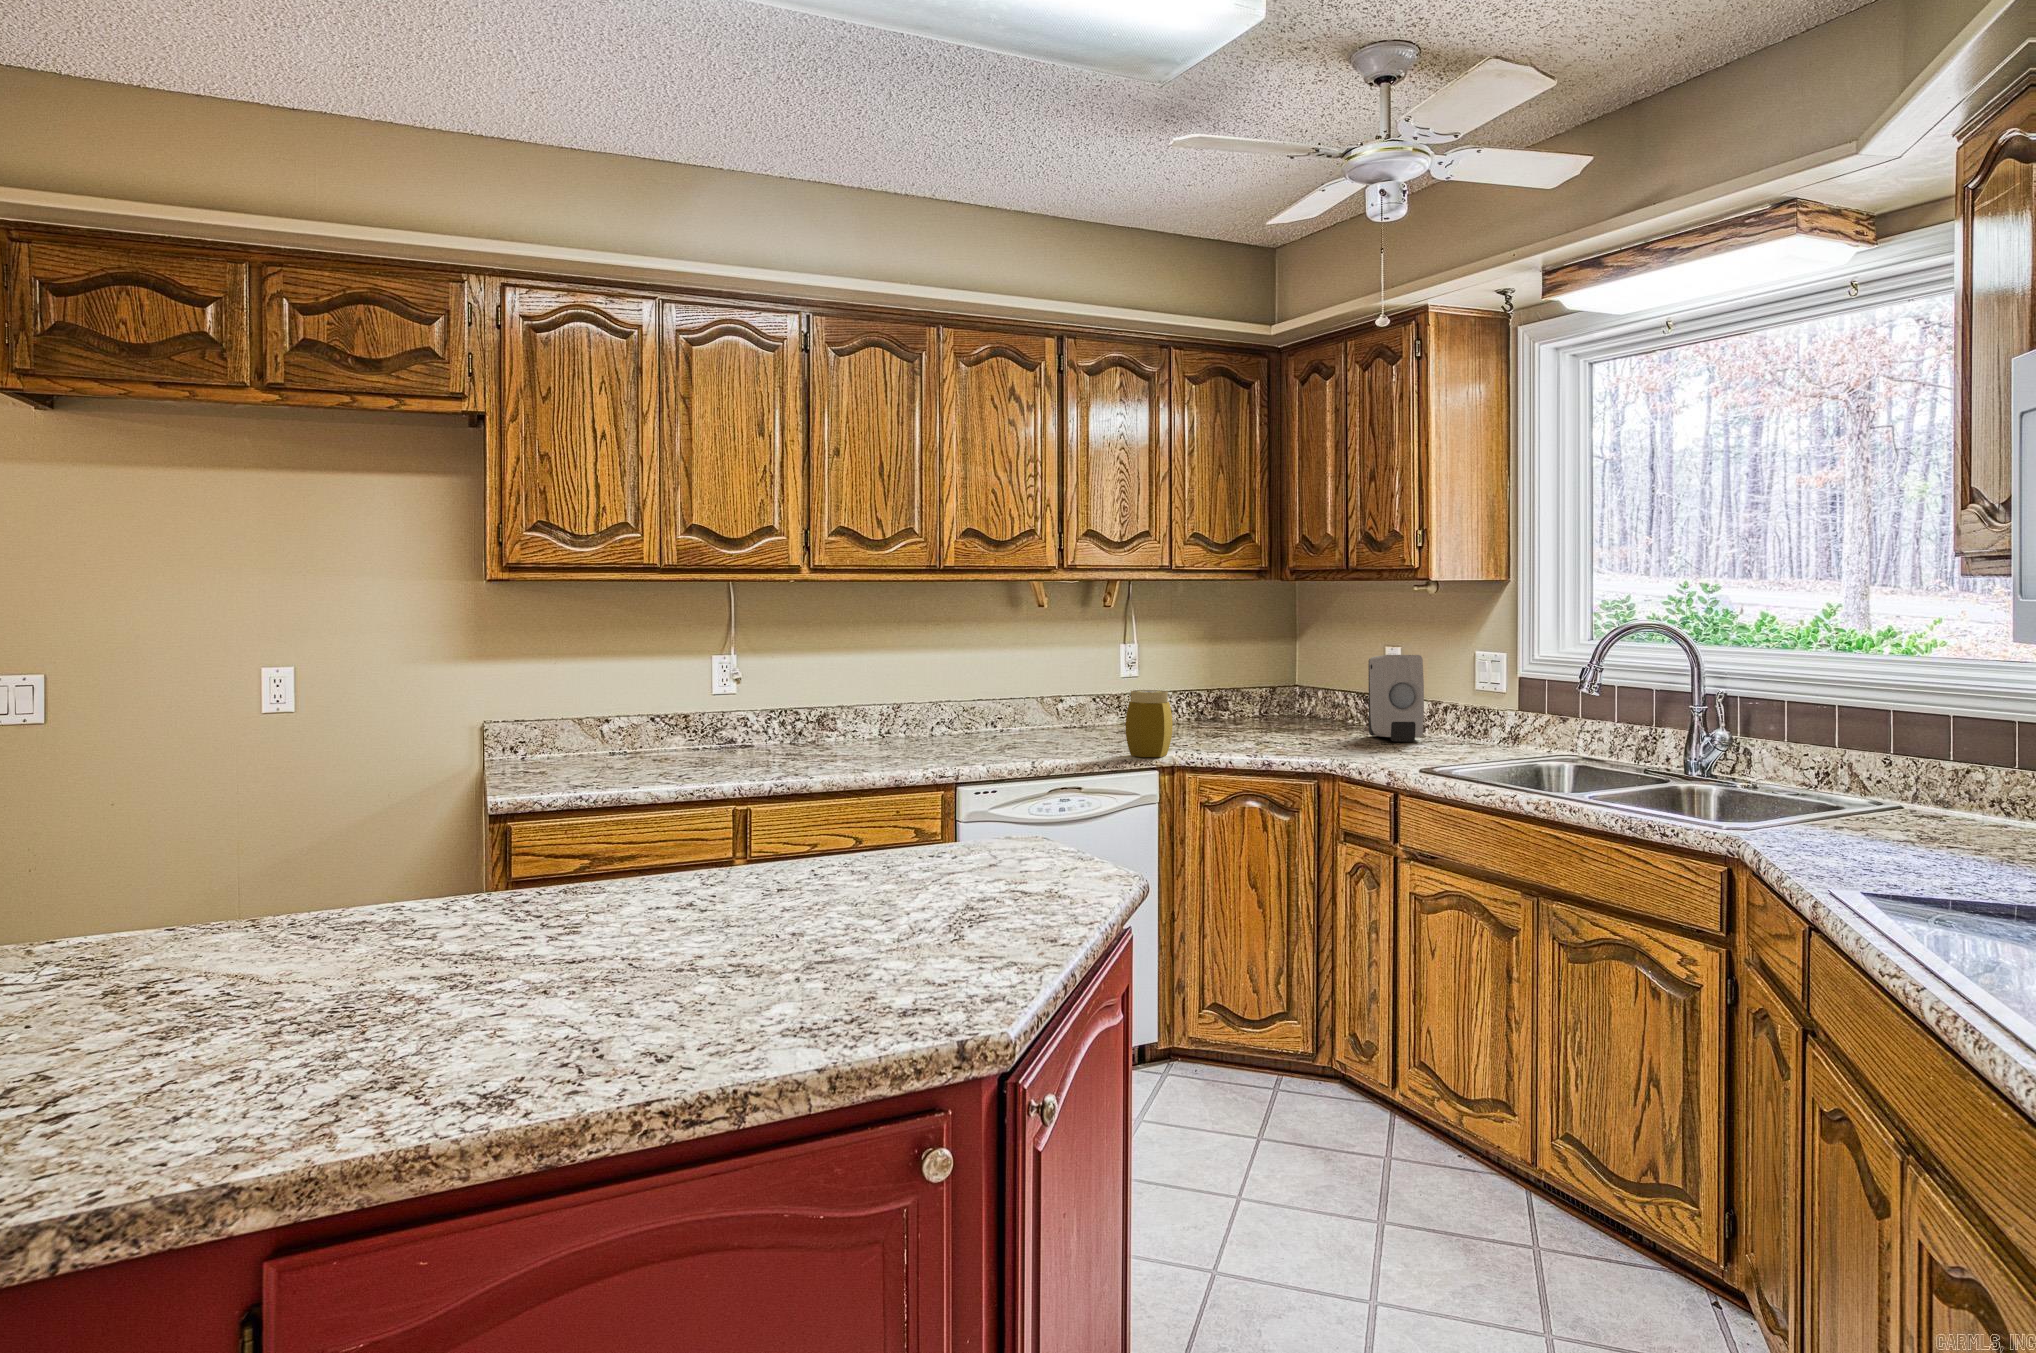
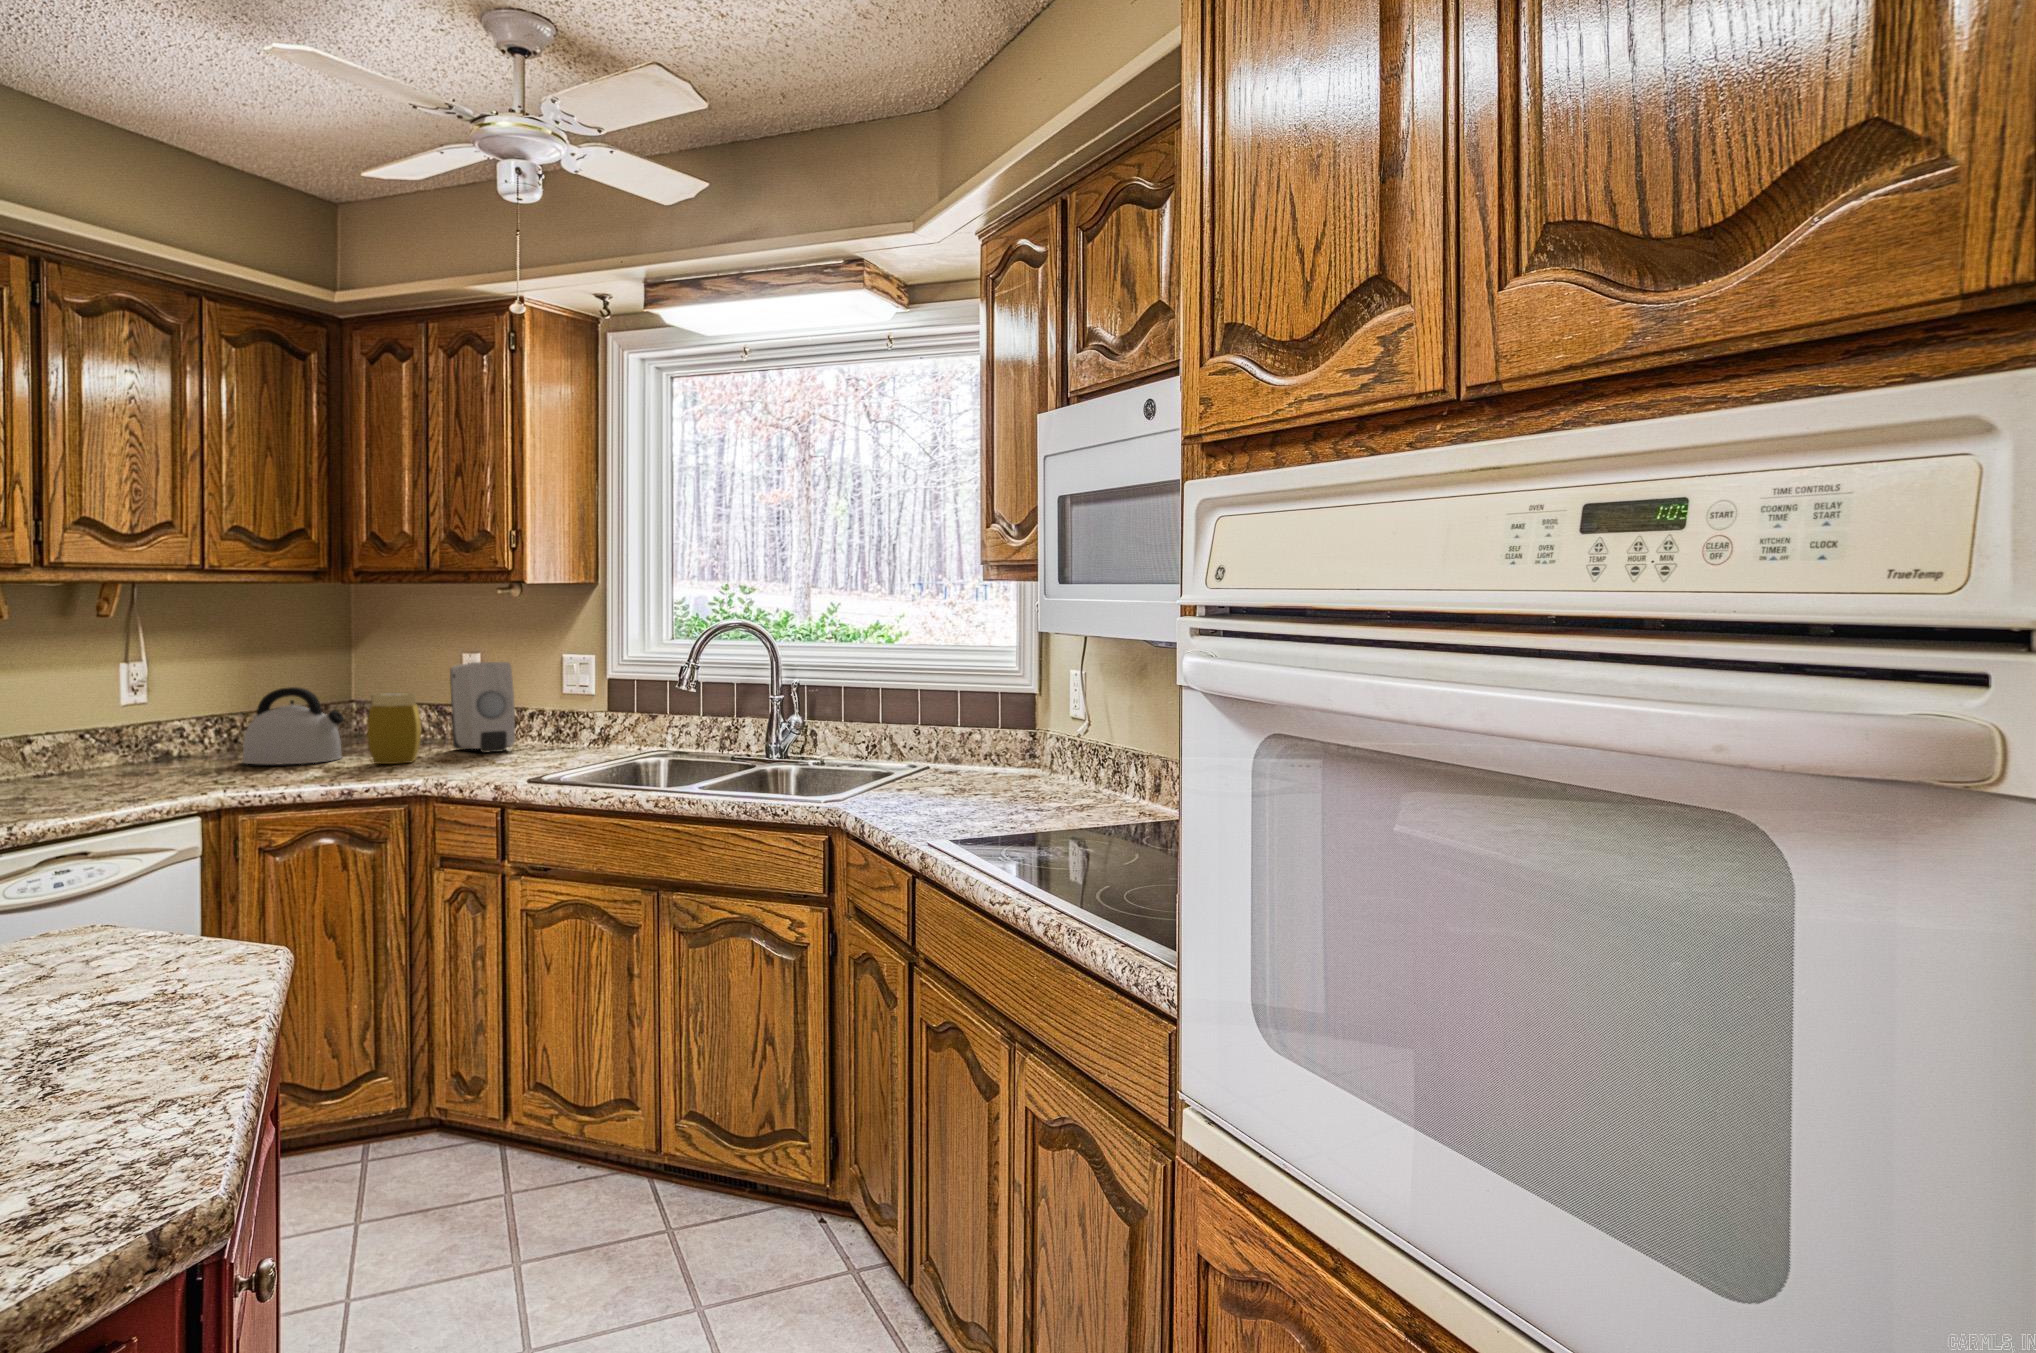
kettle: none [1202,673,1278,739] -> present [242,687,344,764]
jar: present [1126,690,1173,757] -> present [367,693,421,764]

